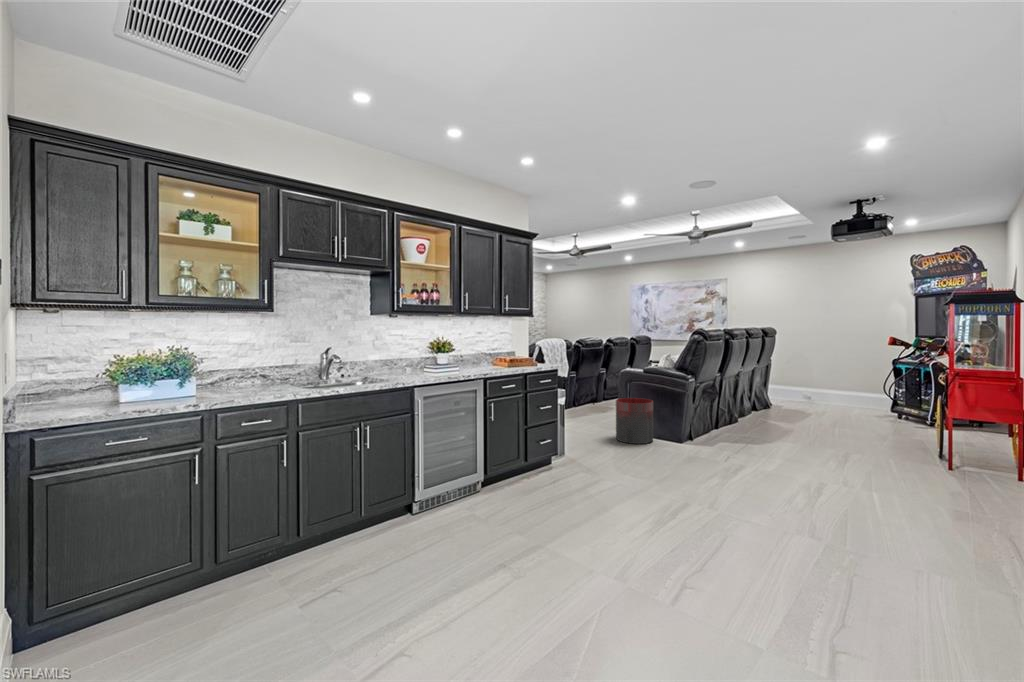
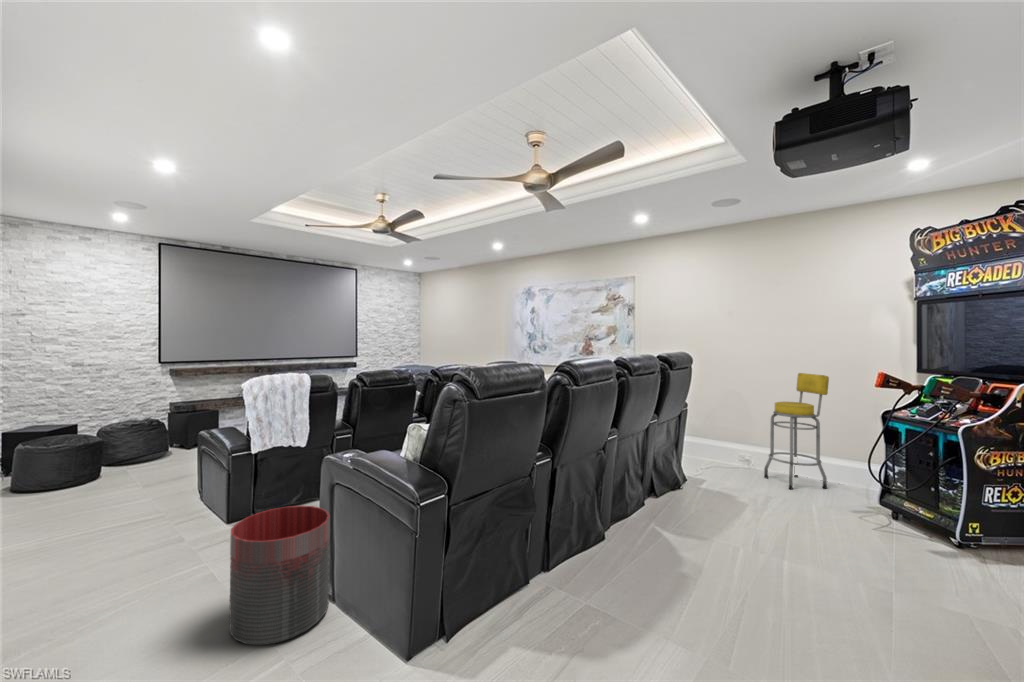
bar stool: none [822,340,863,409] -> present [764,373,829,489]

